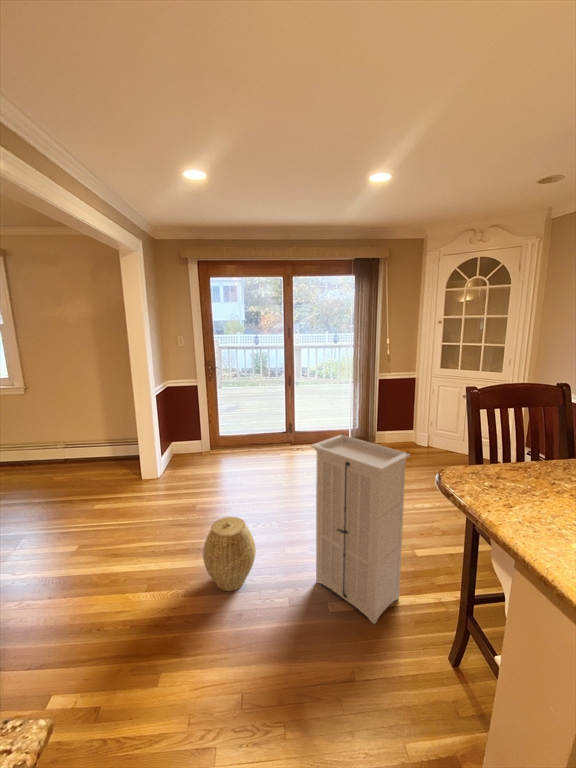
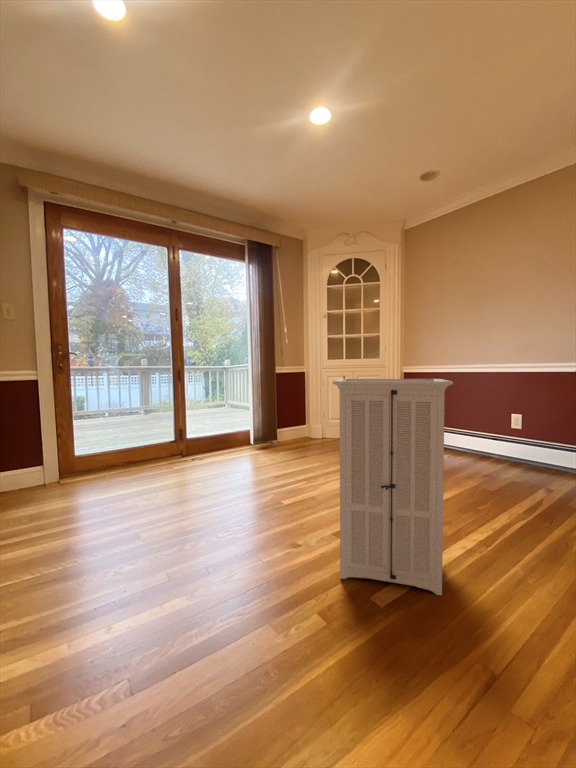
woven basket: present [203,517,256,591] -> none [177,516,267,647]

